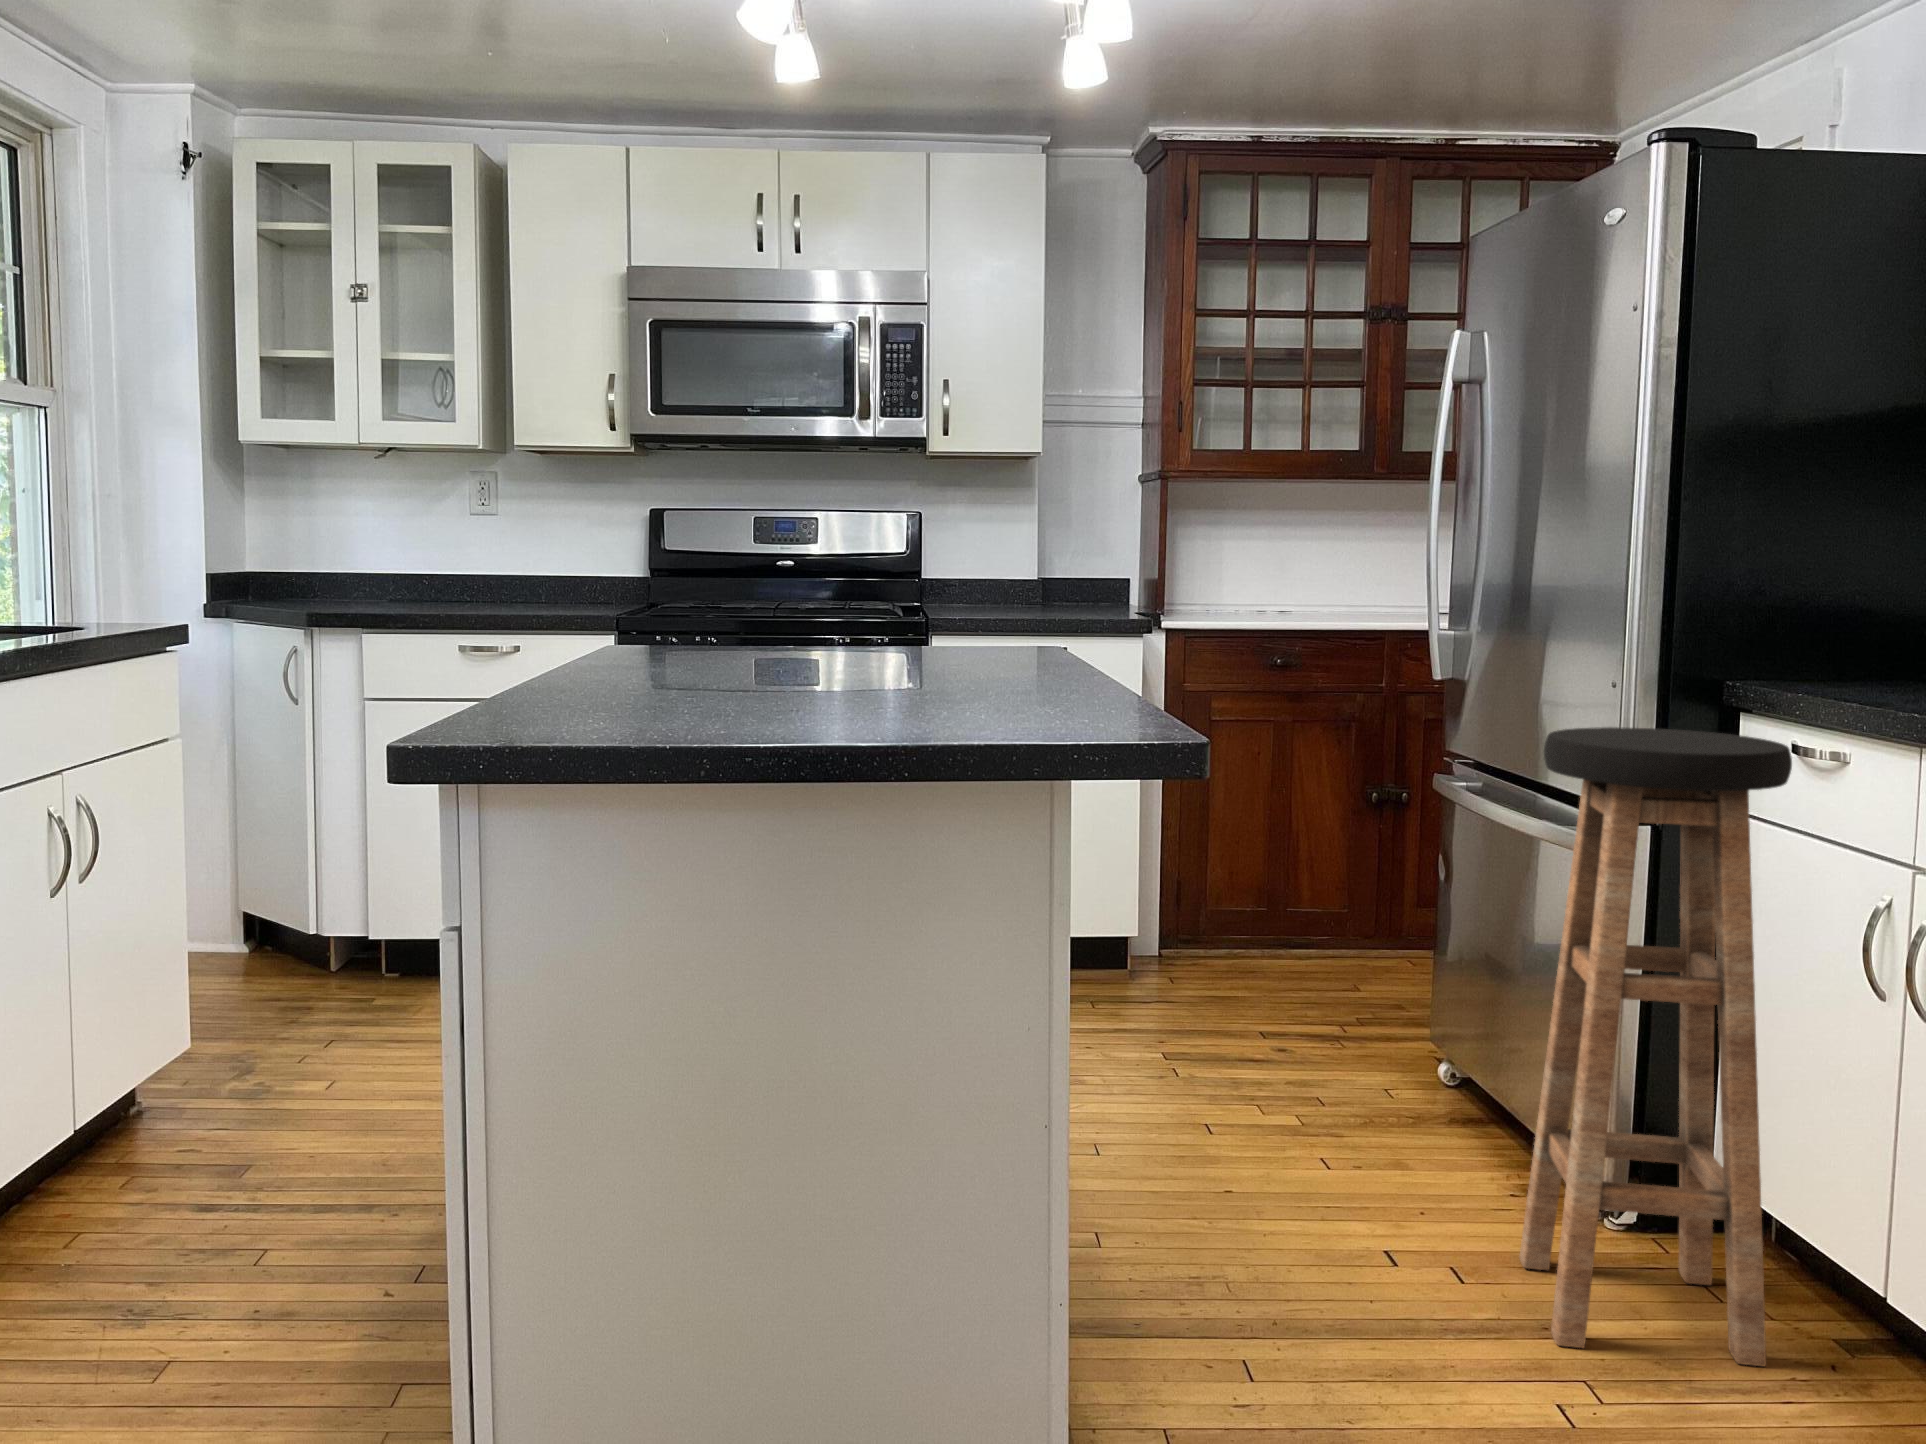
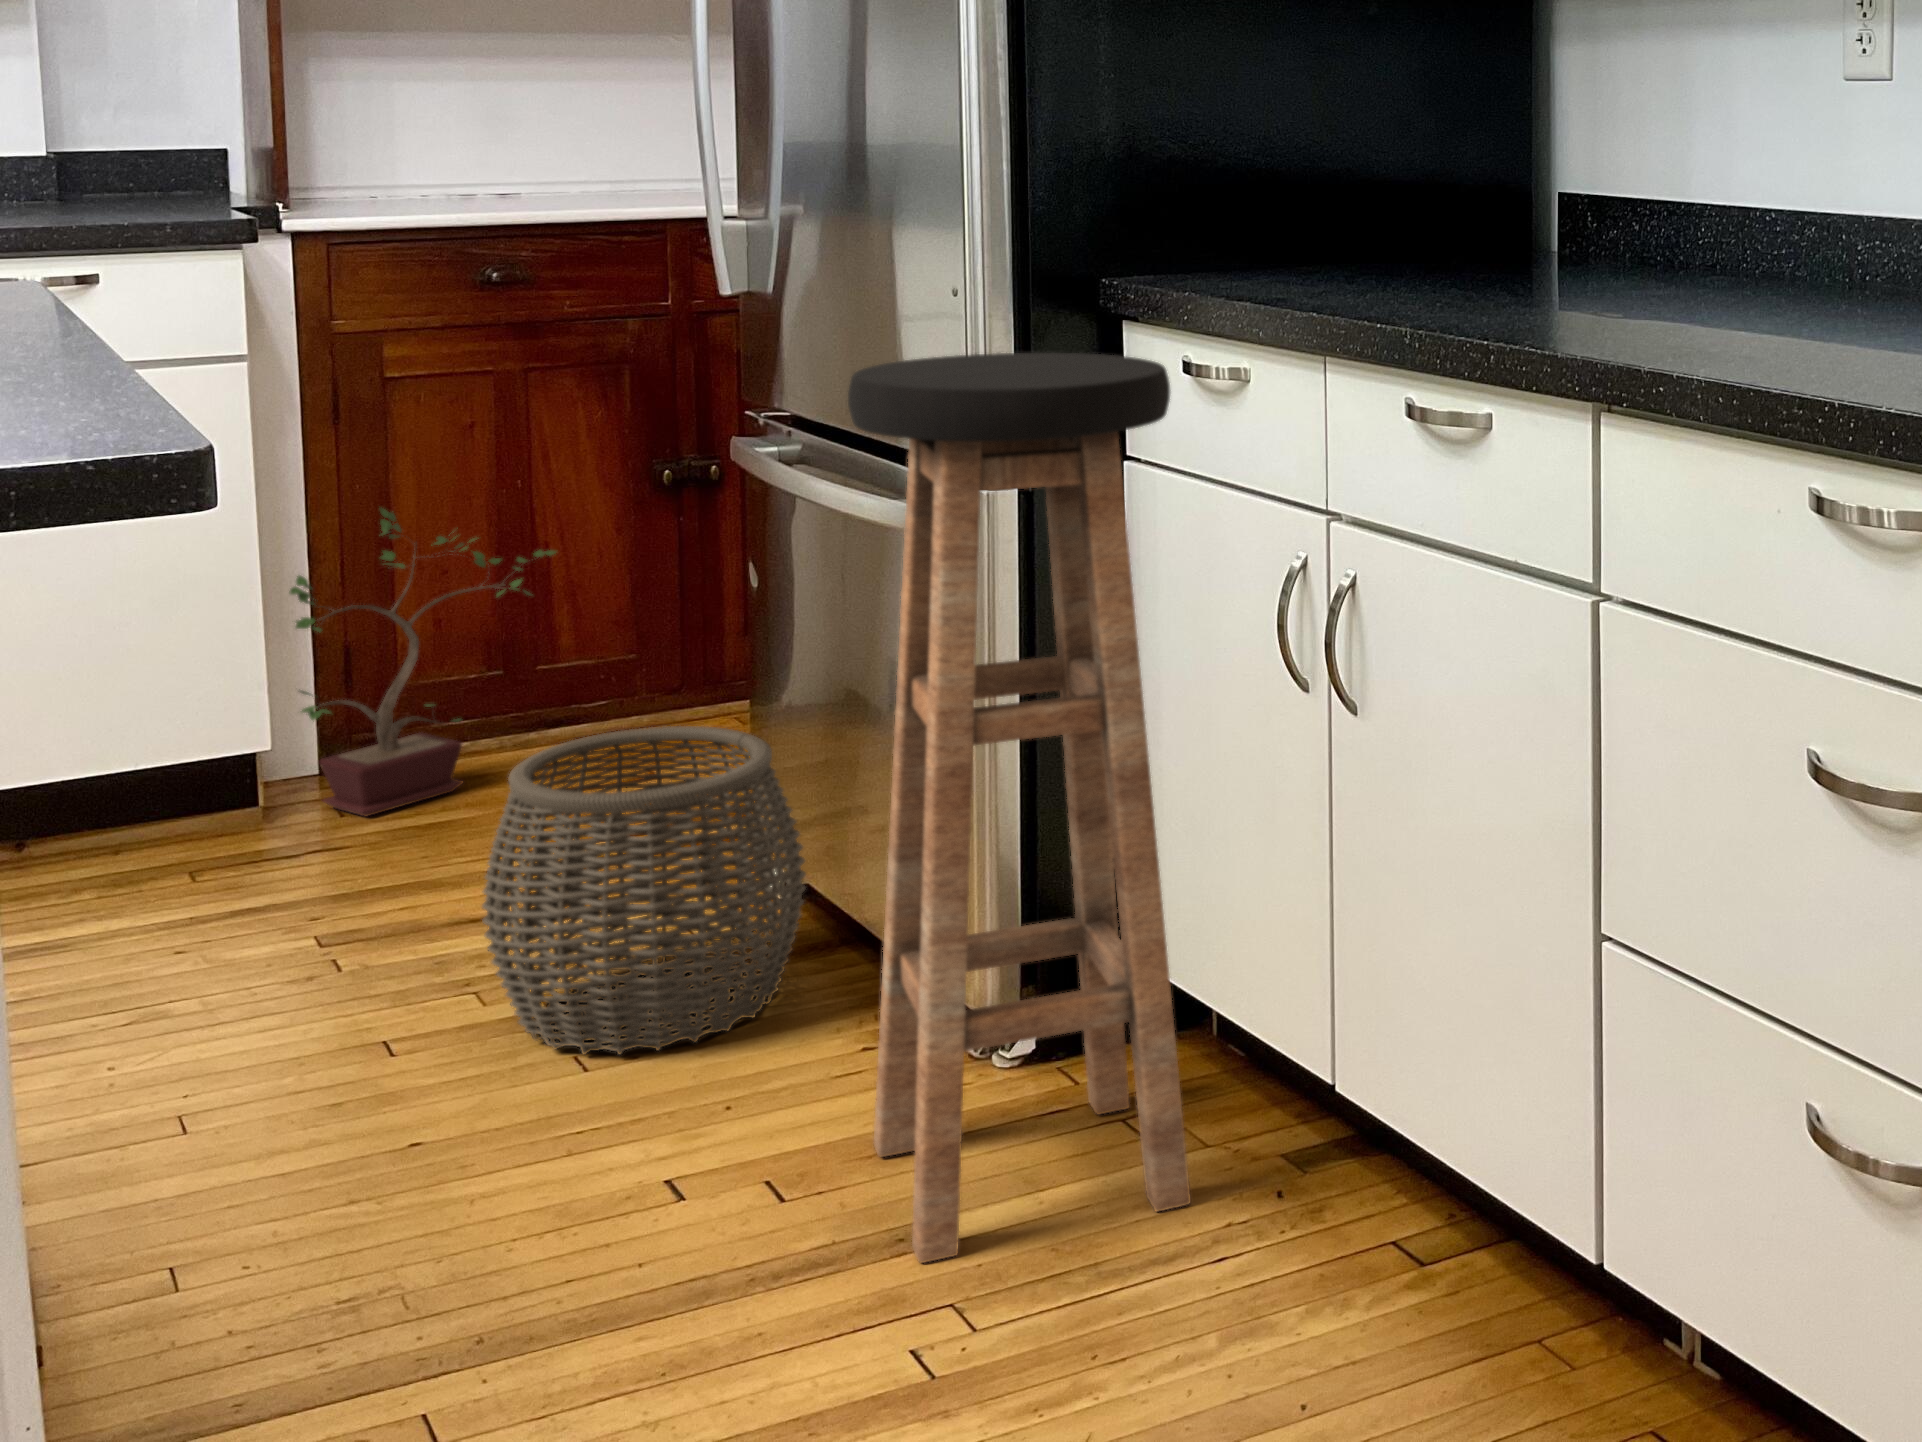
potted plant: none [1155,796,1307,983] -> present [289,507,556,817]
woven basket: none [1269,953,1471,1162] -> present [482,726,806,1054]

